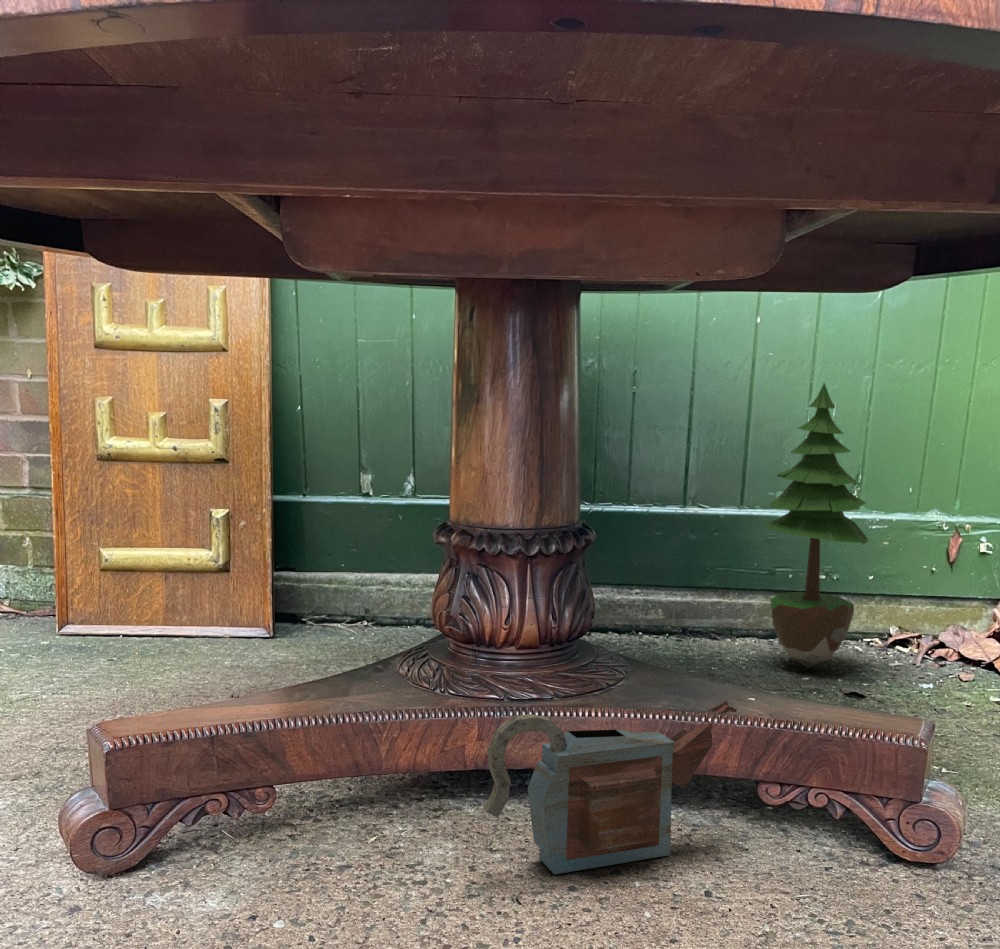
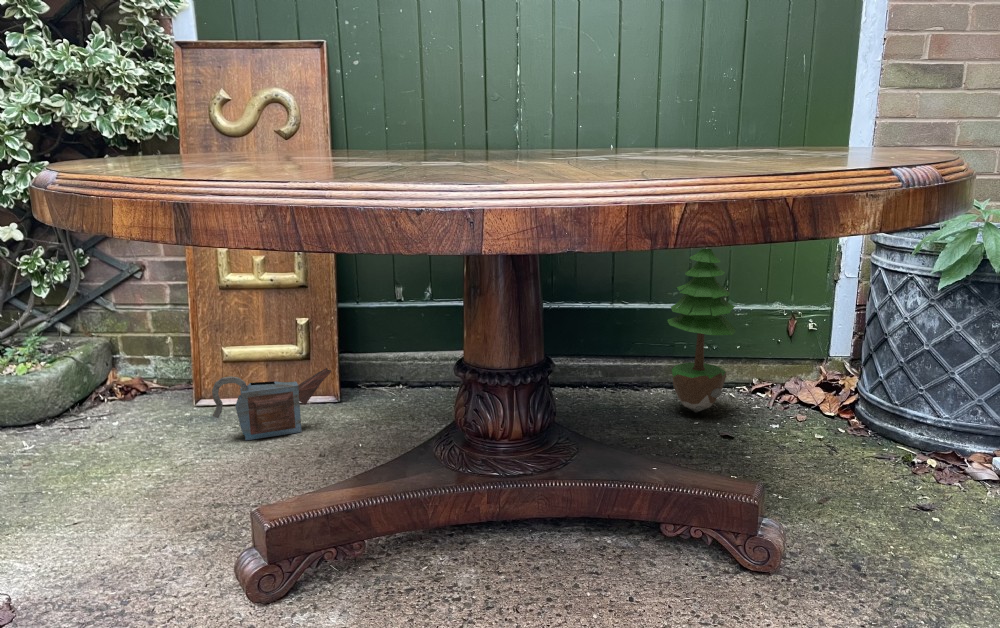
watering can: present [483,701,737,874] -> present [212,368,331,440]

